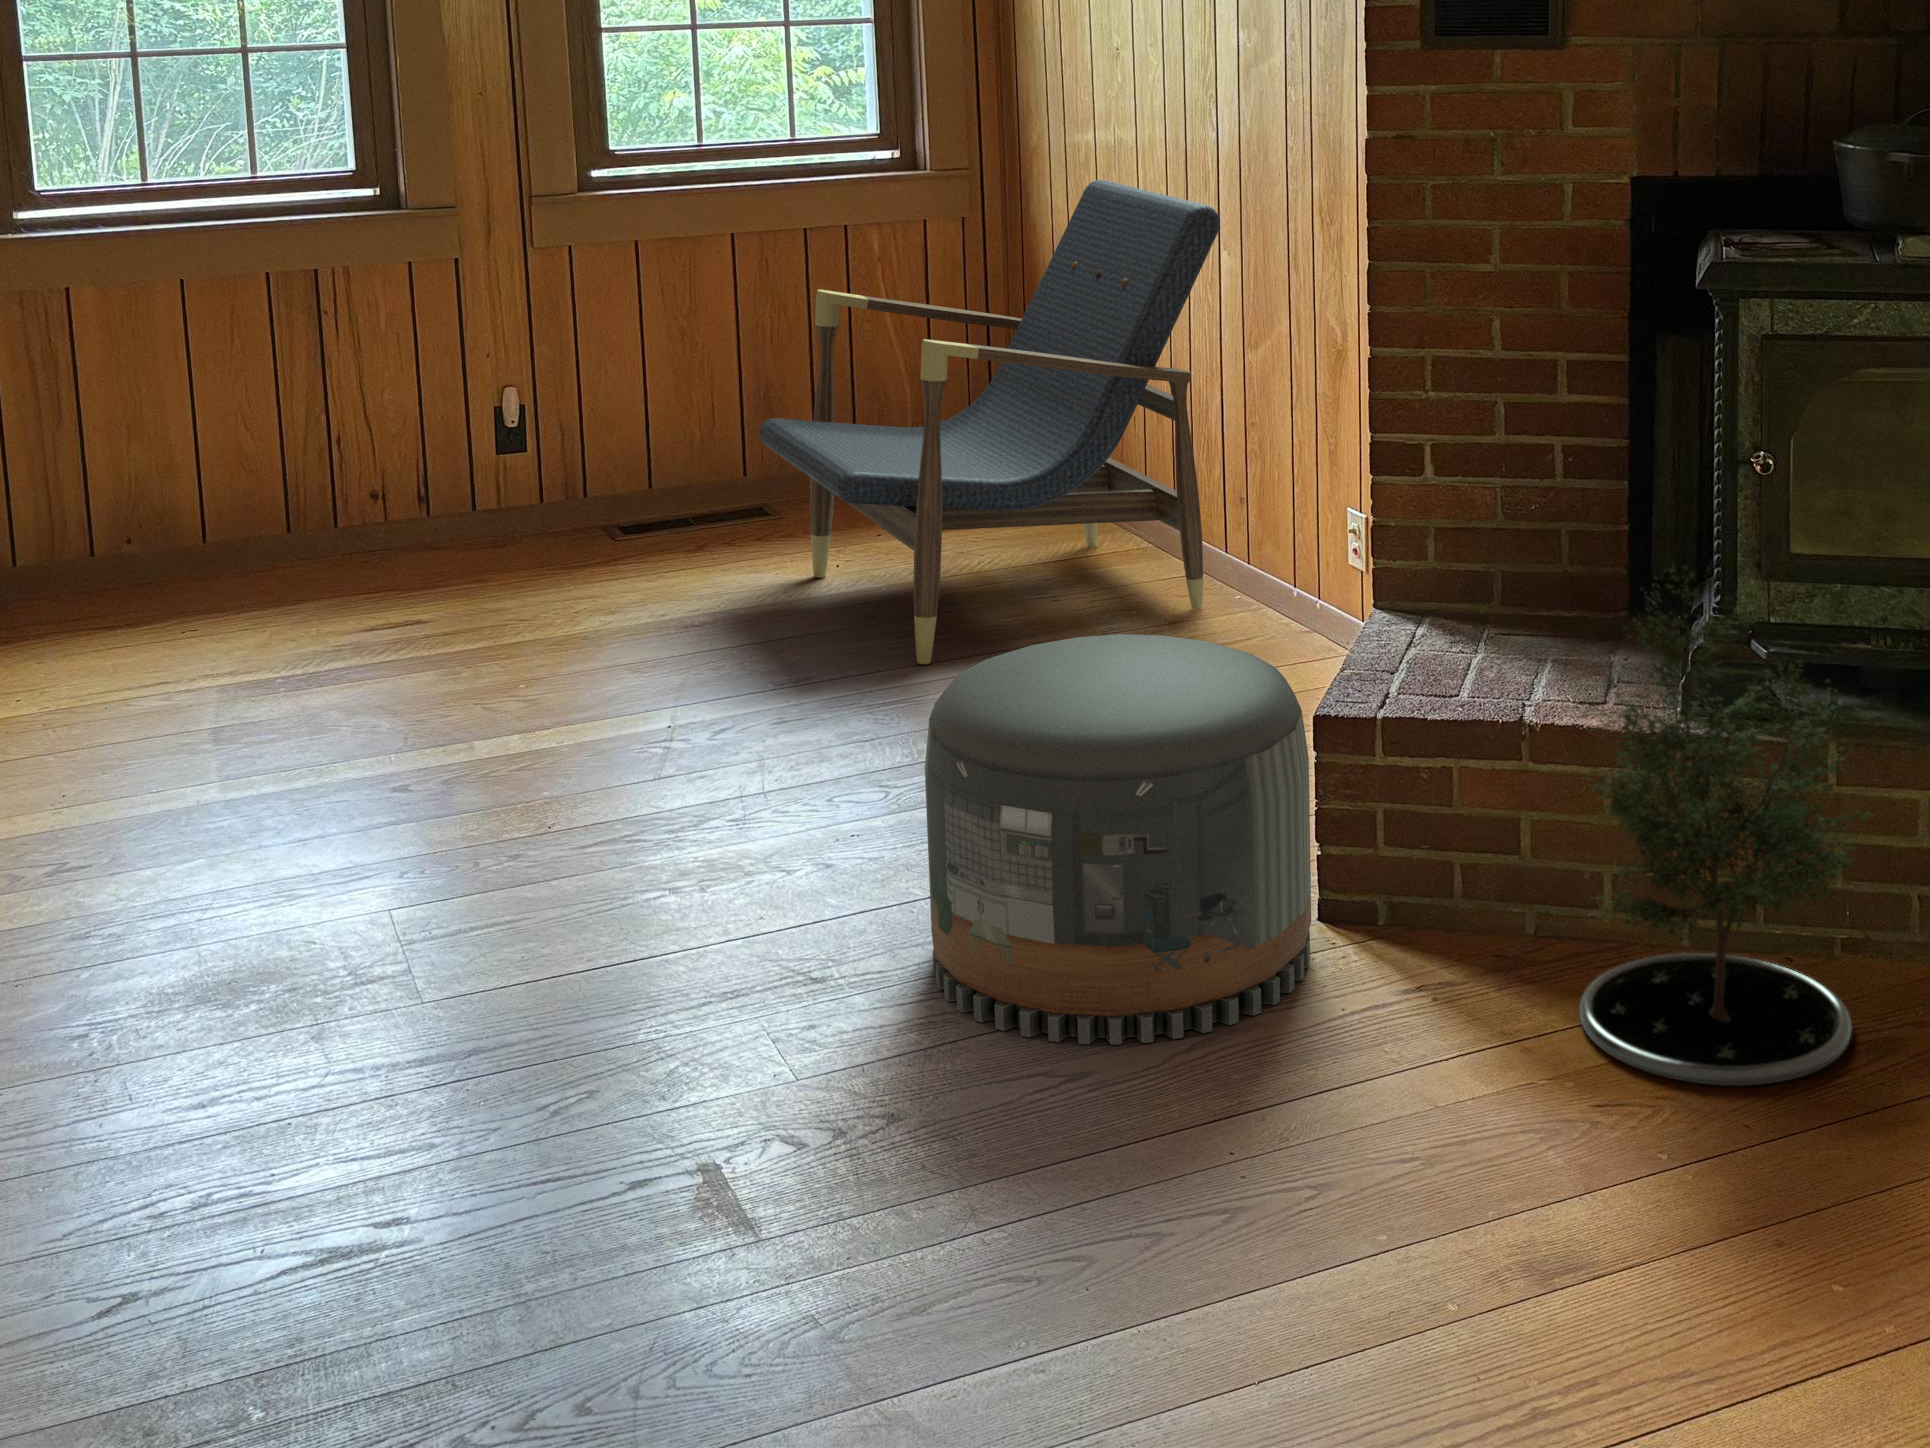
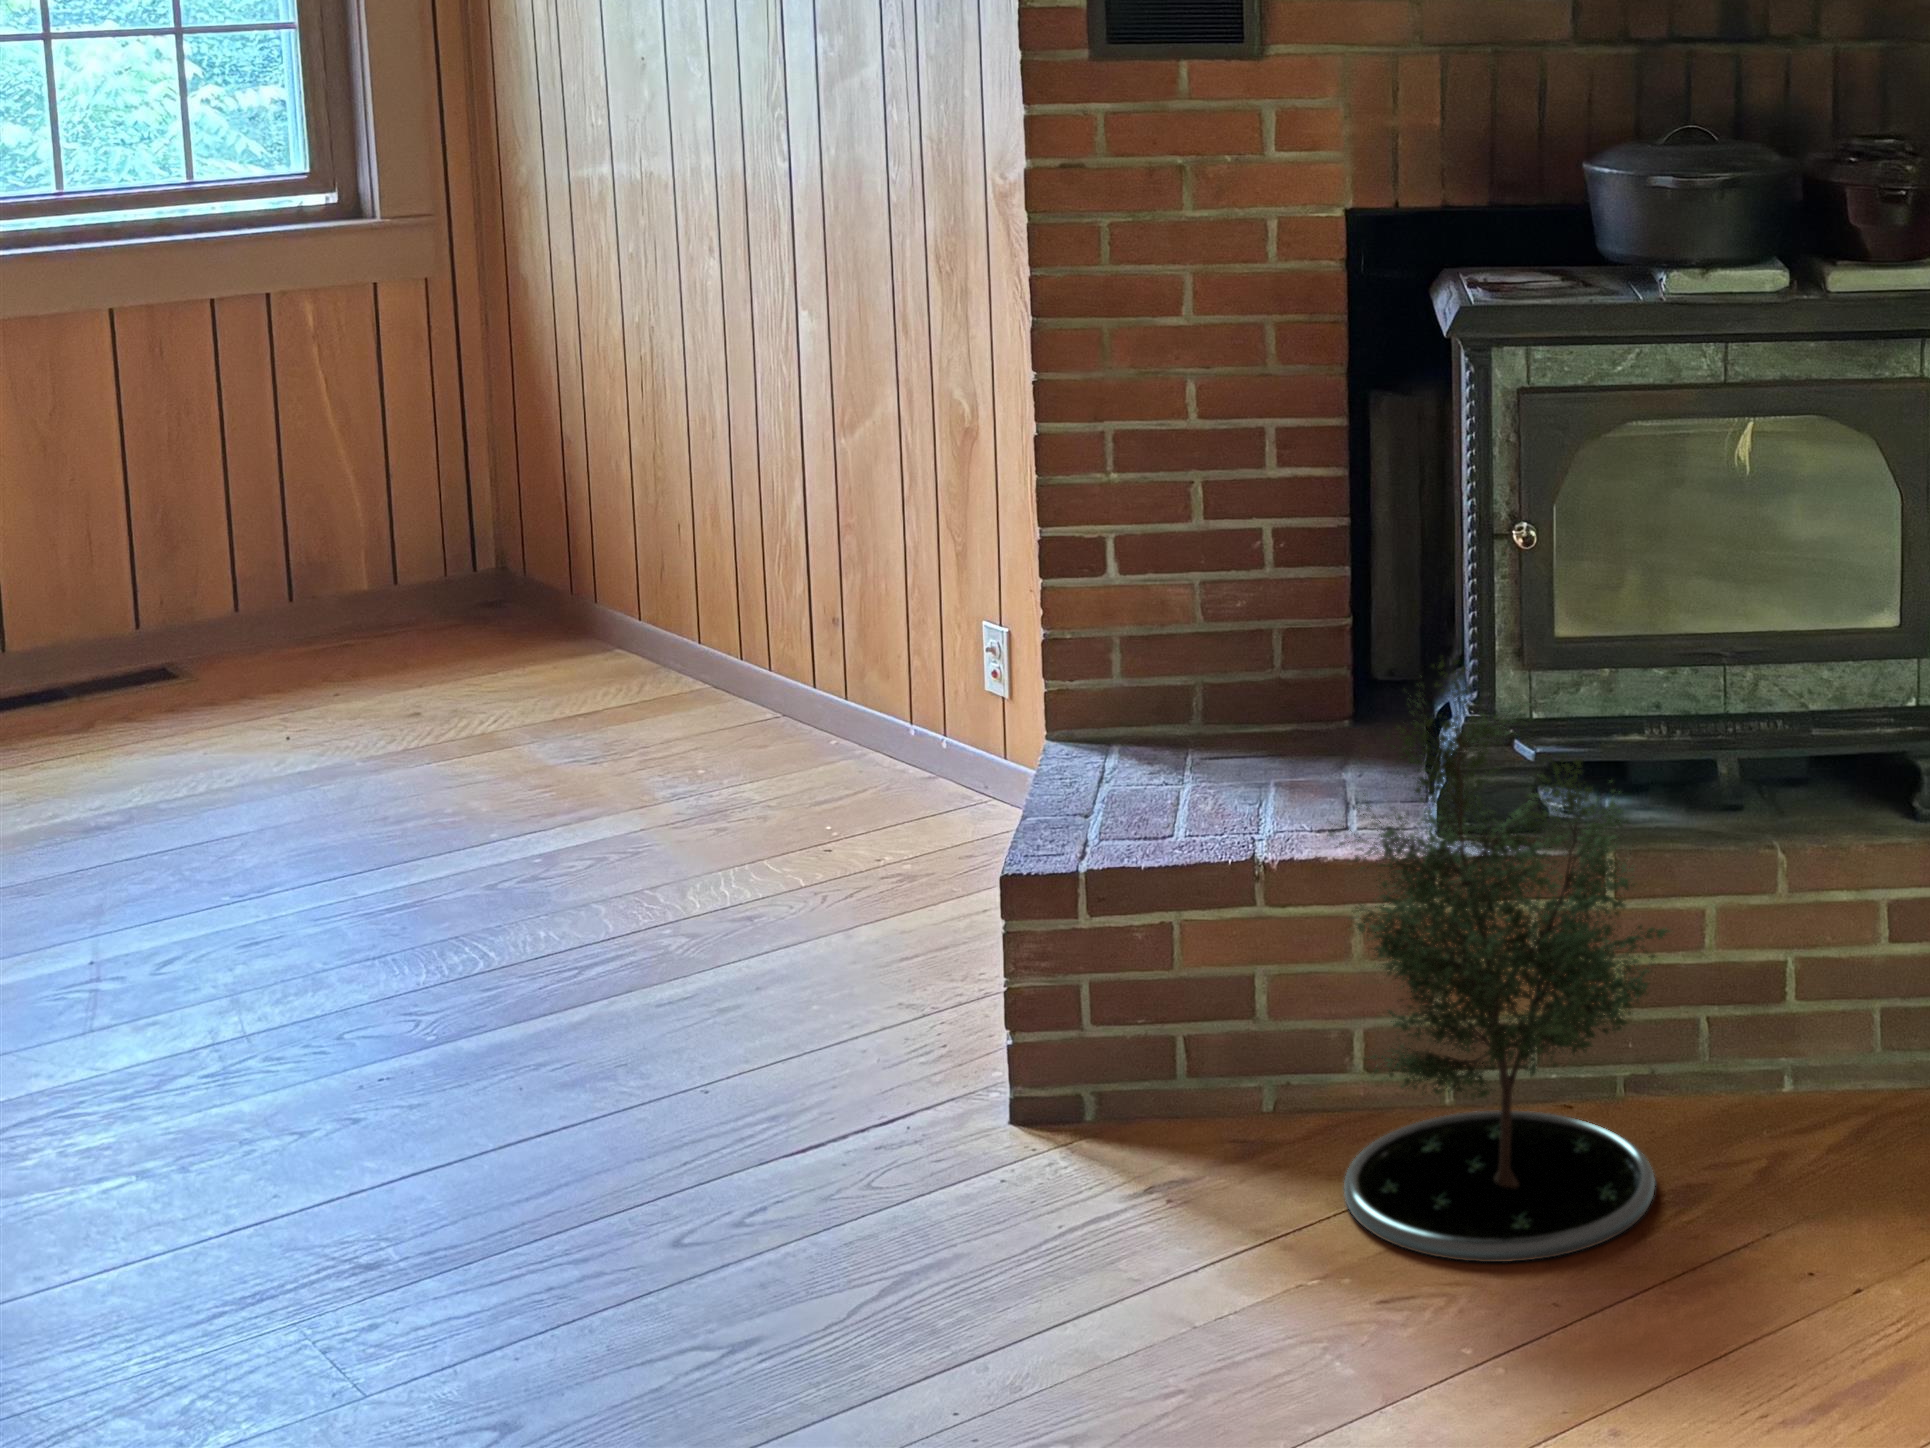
lounge chair: present [759,180,1220,664] -> none [177,225,797,854]
pouf: present [925,634,1311,1044] -> none [507,789,1009,1308]

